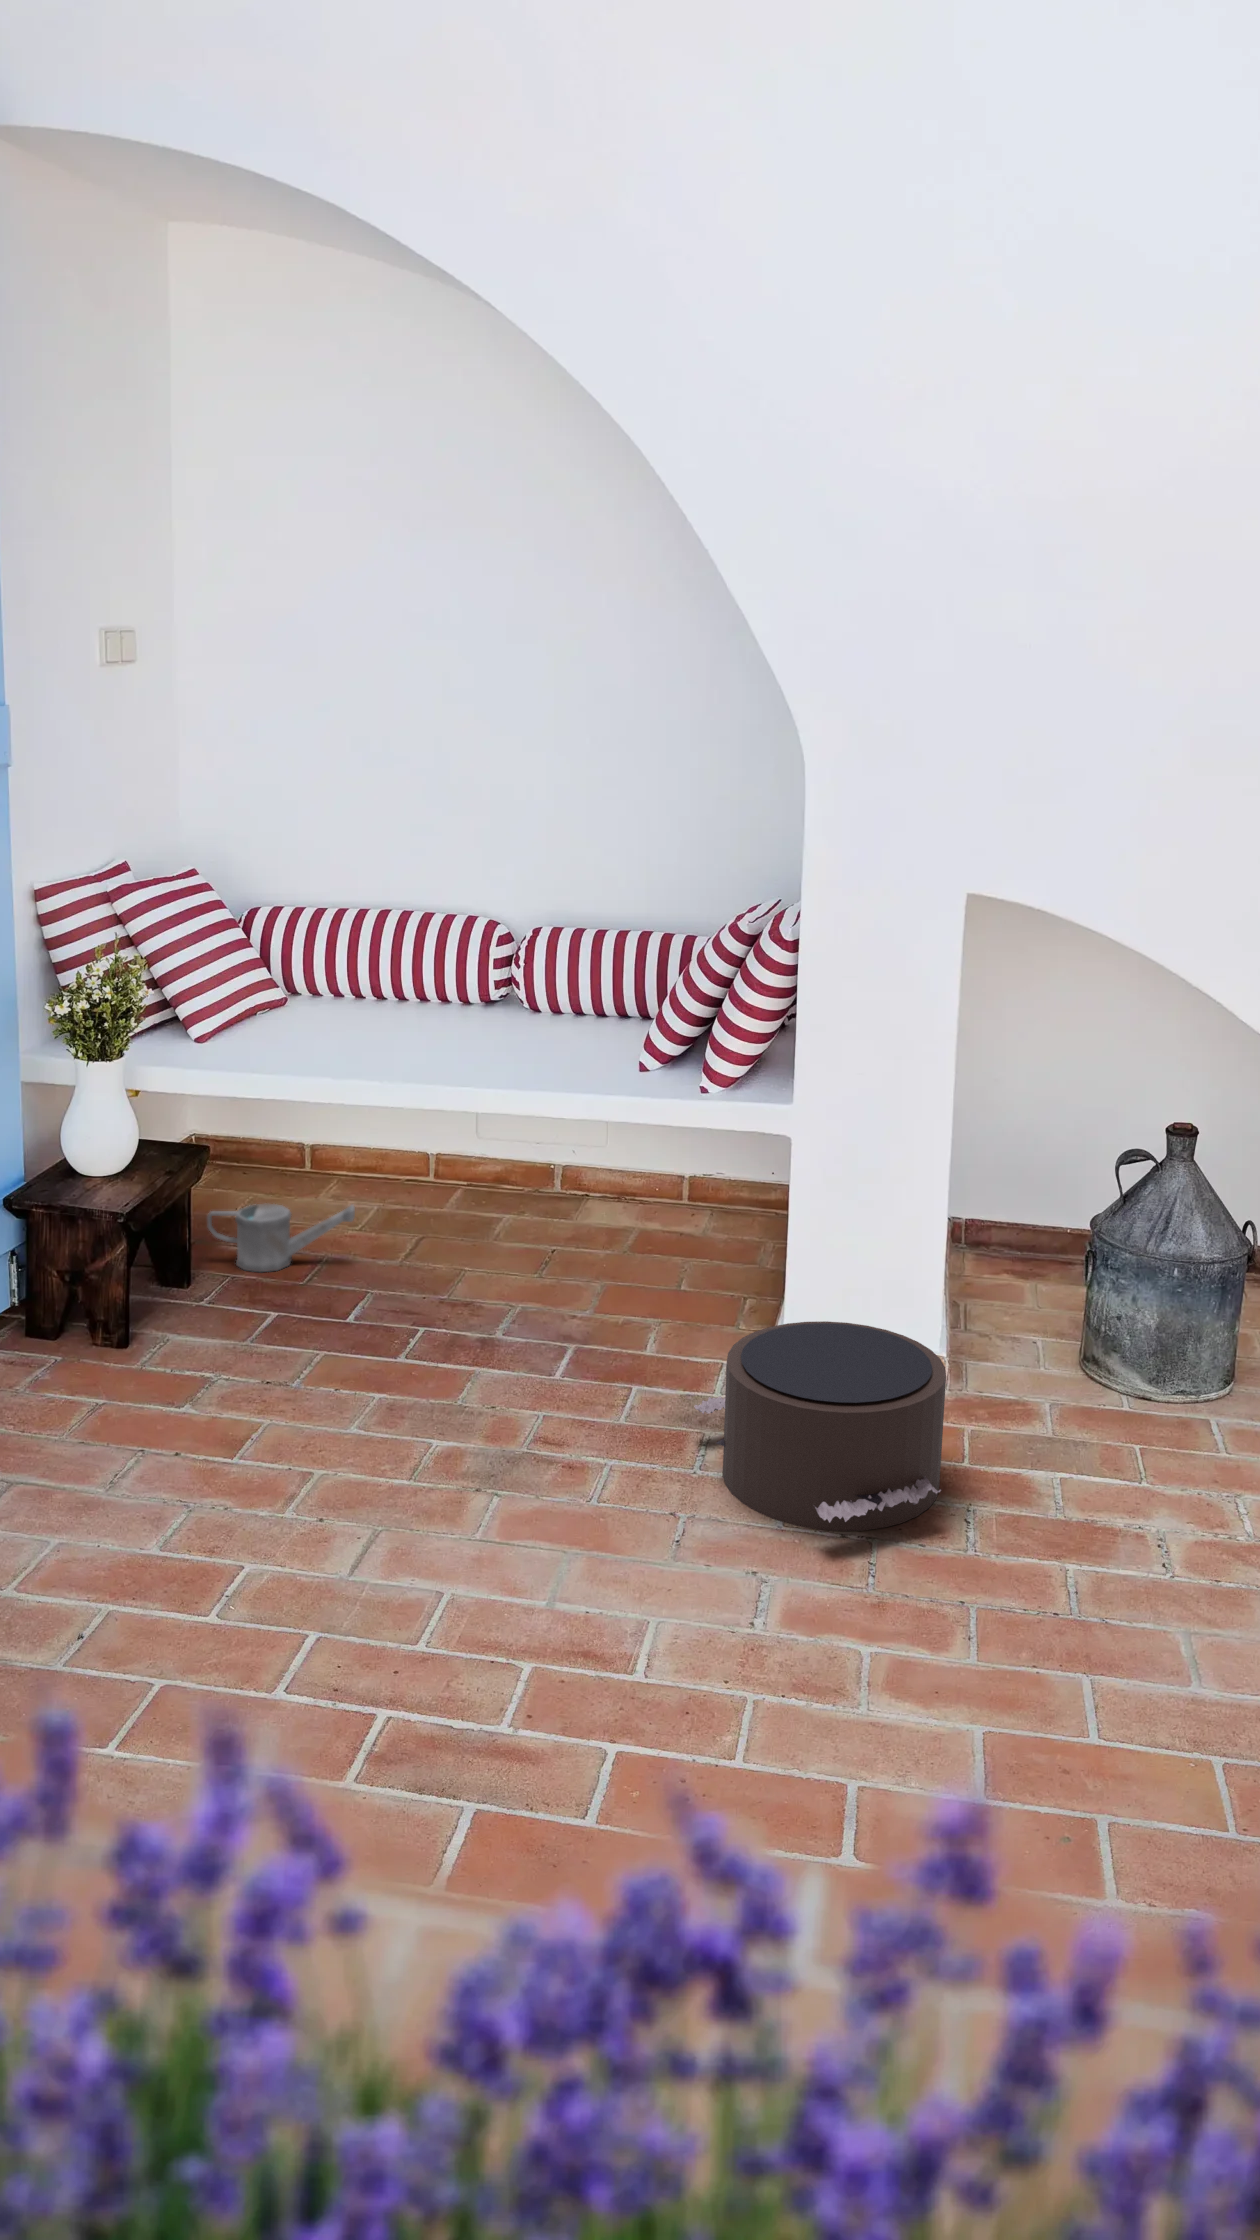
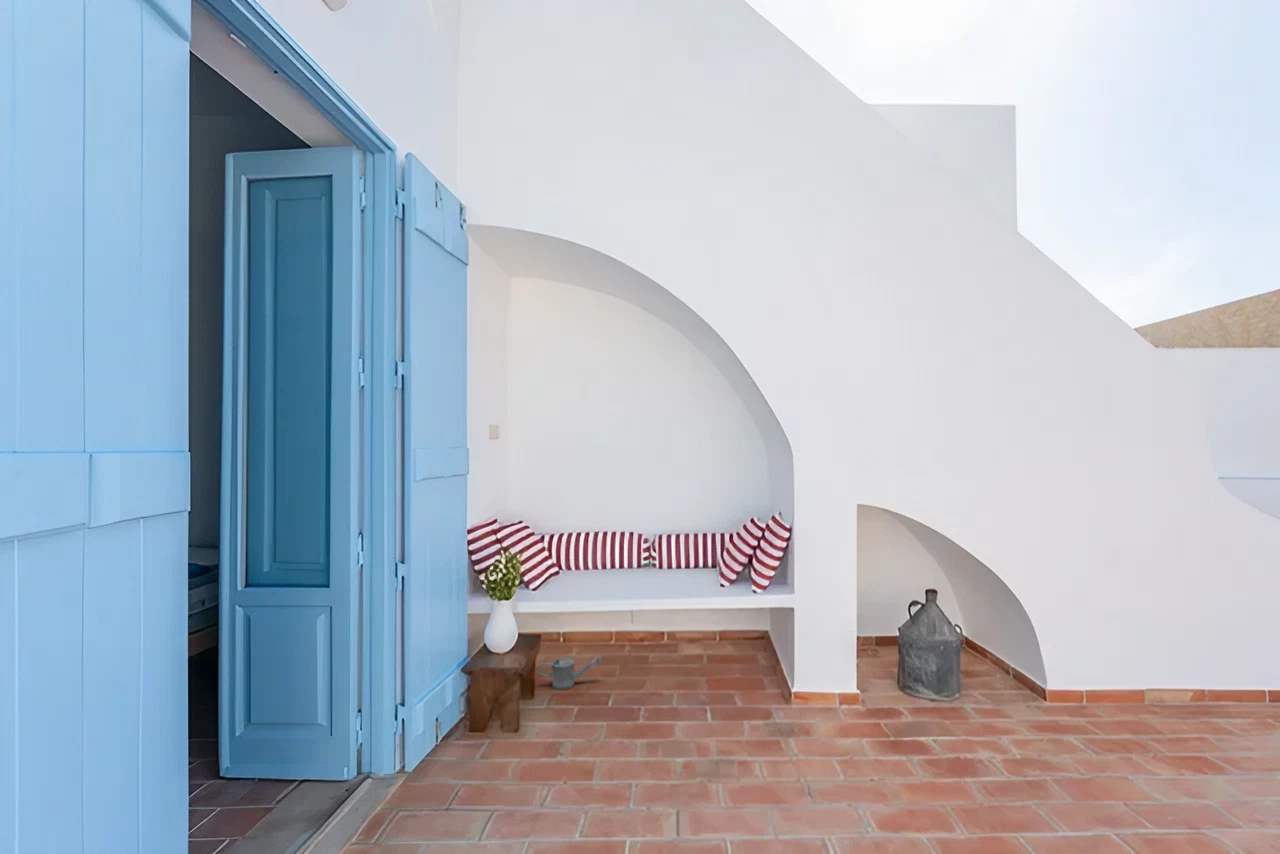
pouf: present [694,1321,946,1531] -> none [787,688,920,788]

